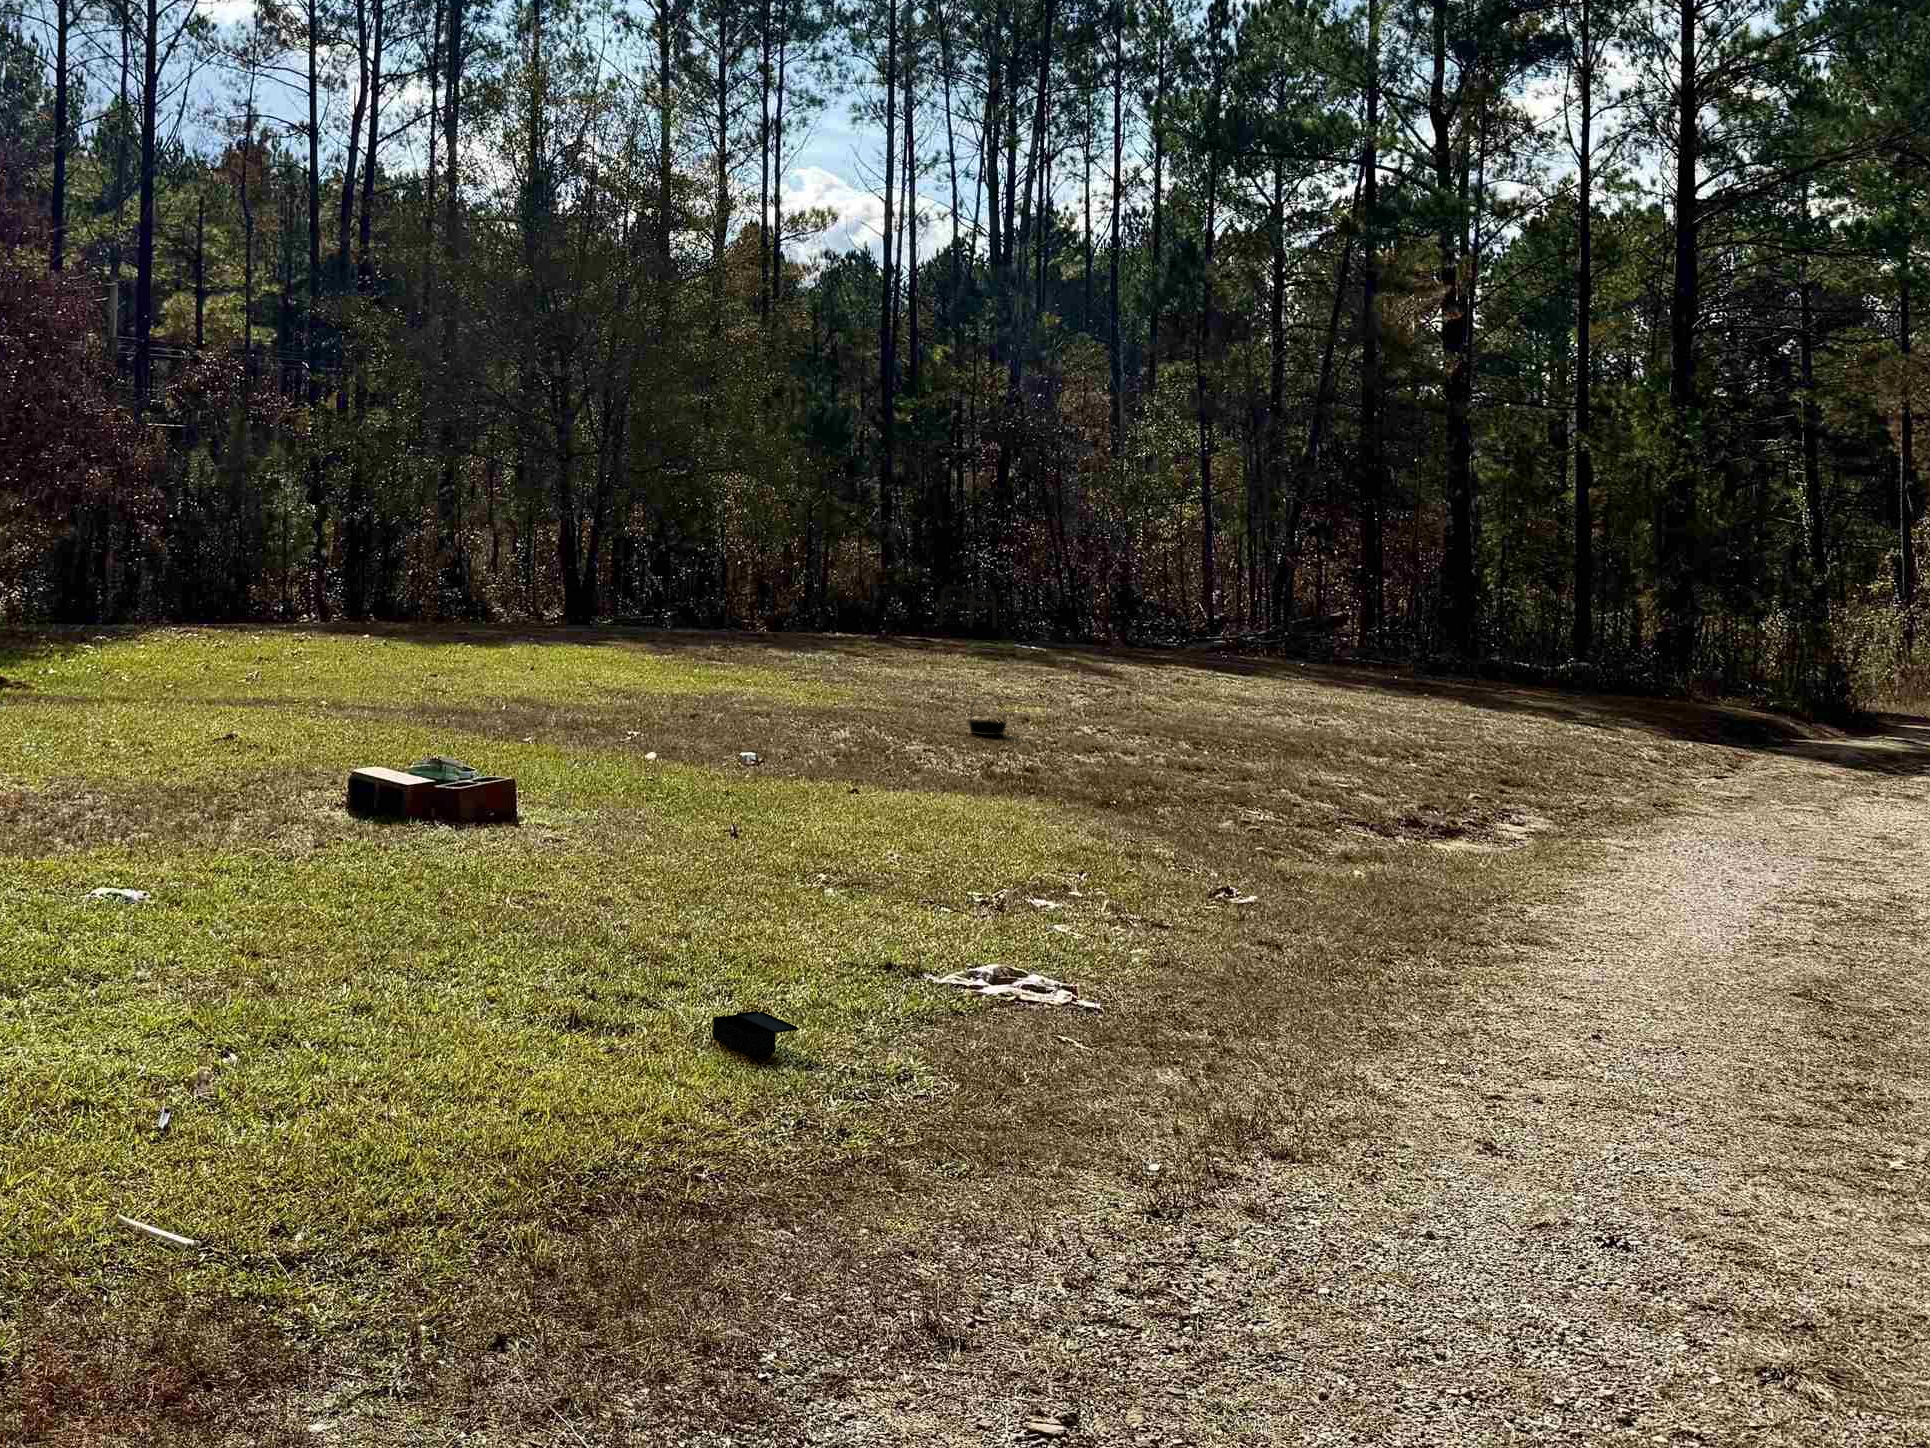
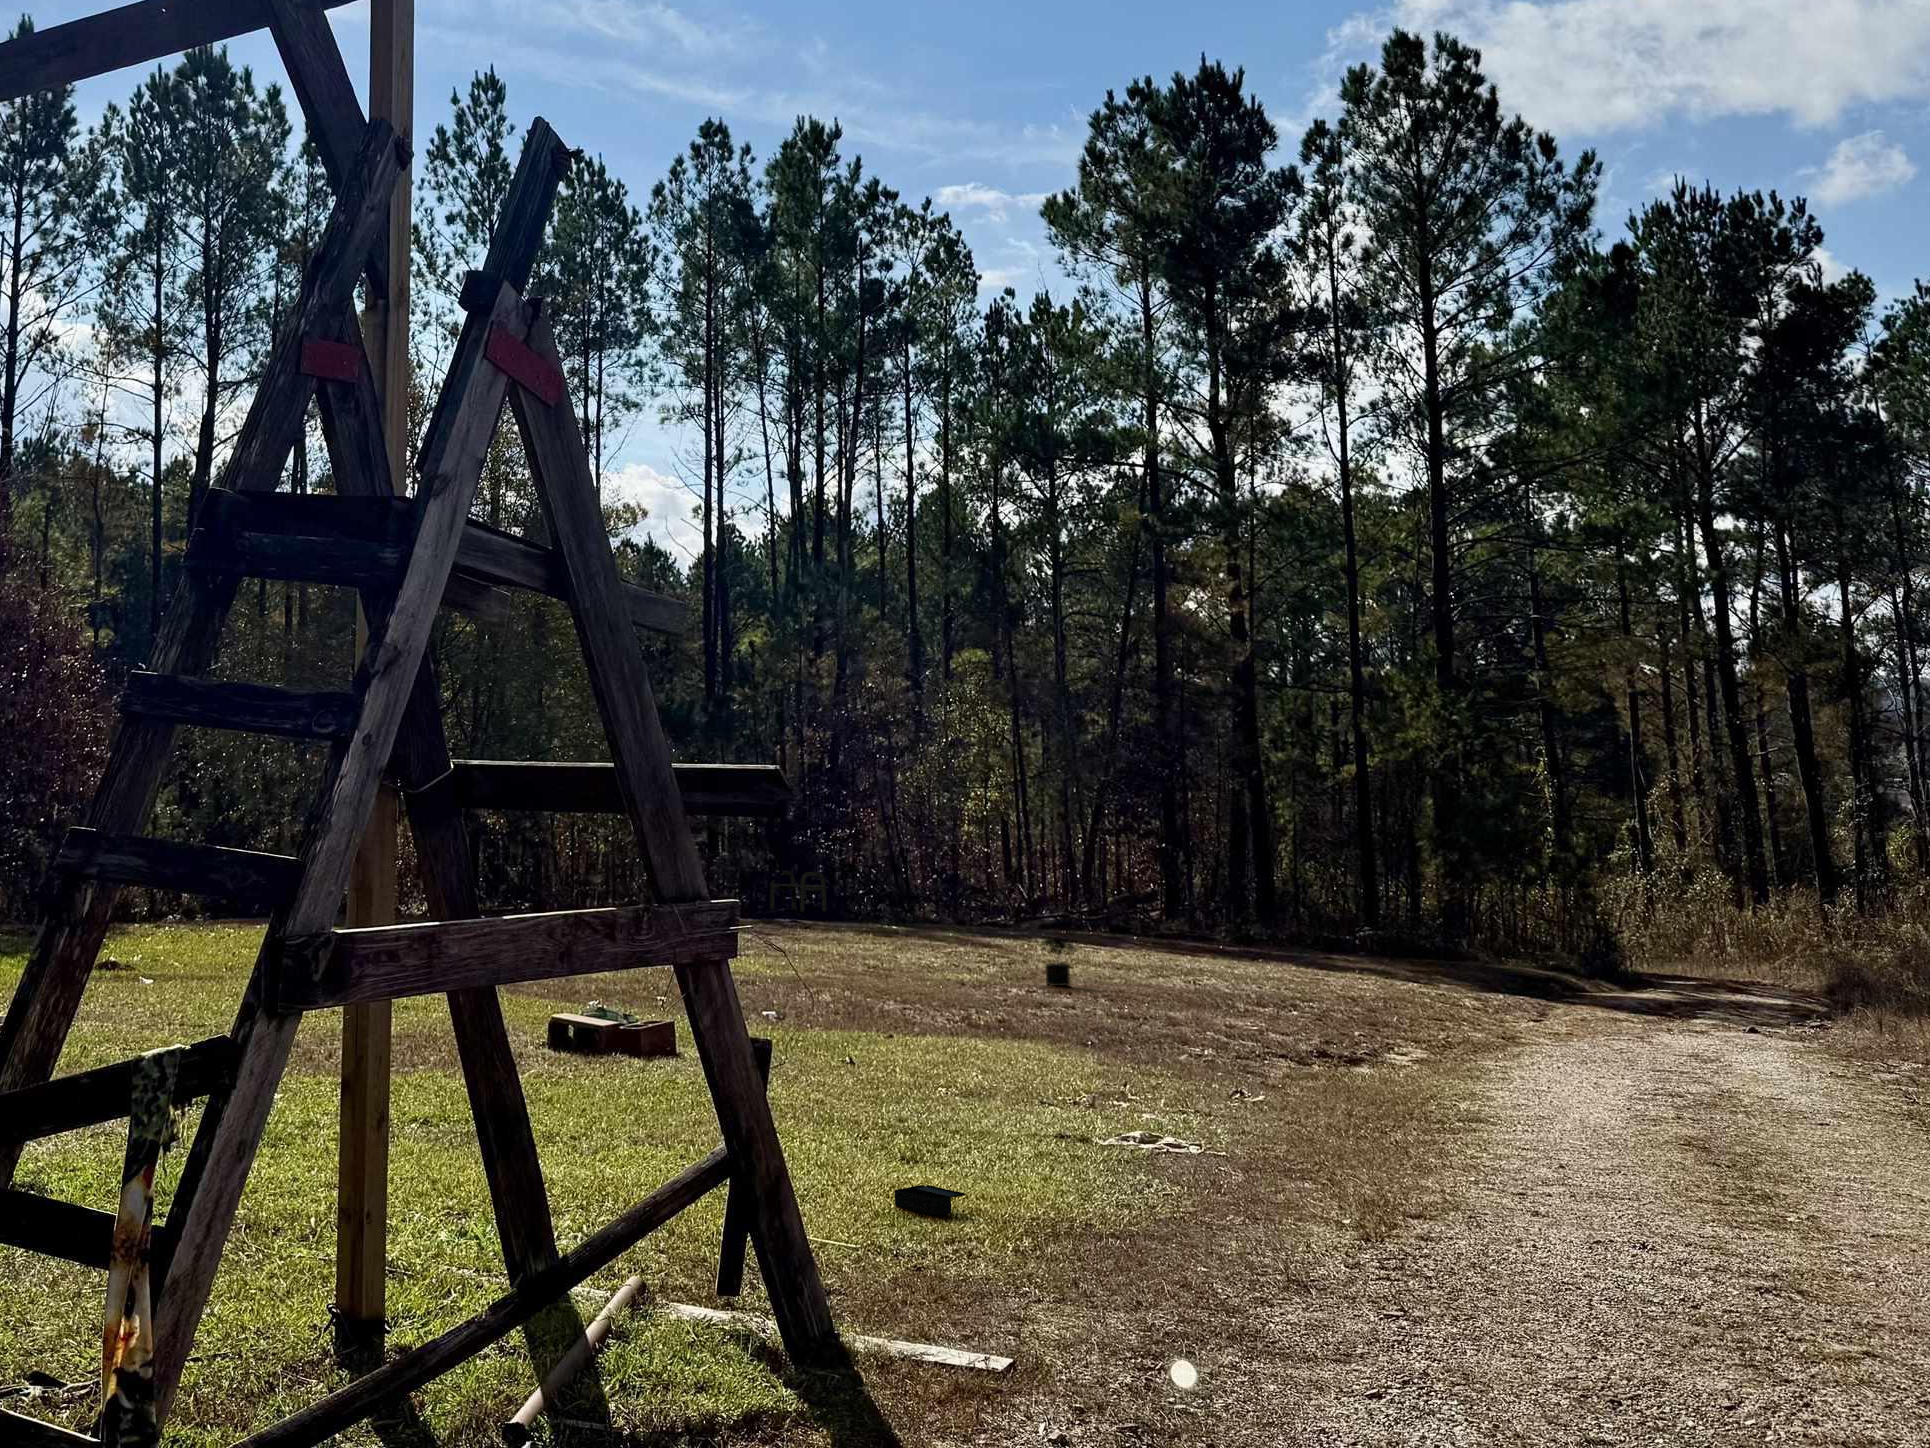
potted tree: none [1166,668,1207,722] -> present [1043,938,1076,986]
basket: present [968,692,1006,735] -> none [882,960,918,1000]

